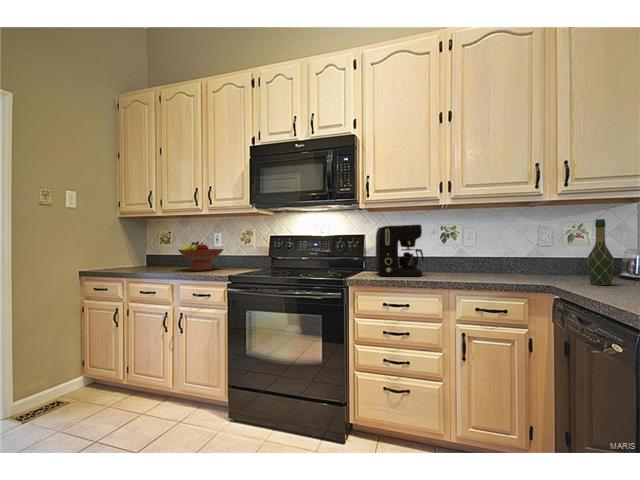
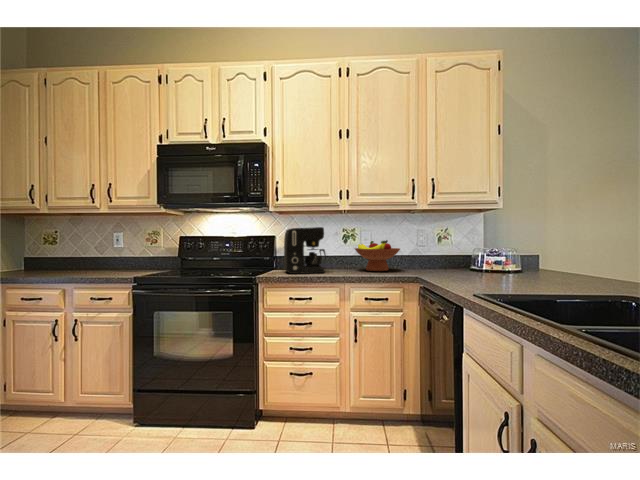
wine bottle: present [587,219,615,285] -> none [445,225,462,276]
fruit bowl: present [178,242,224,271] -> present [355,240,400,271]

